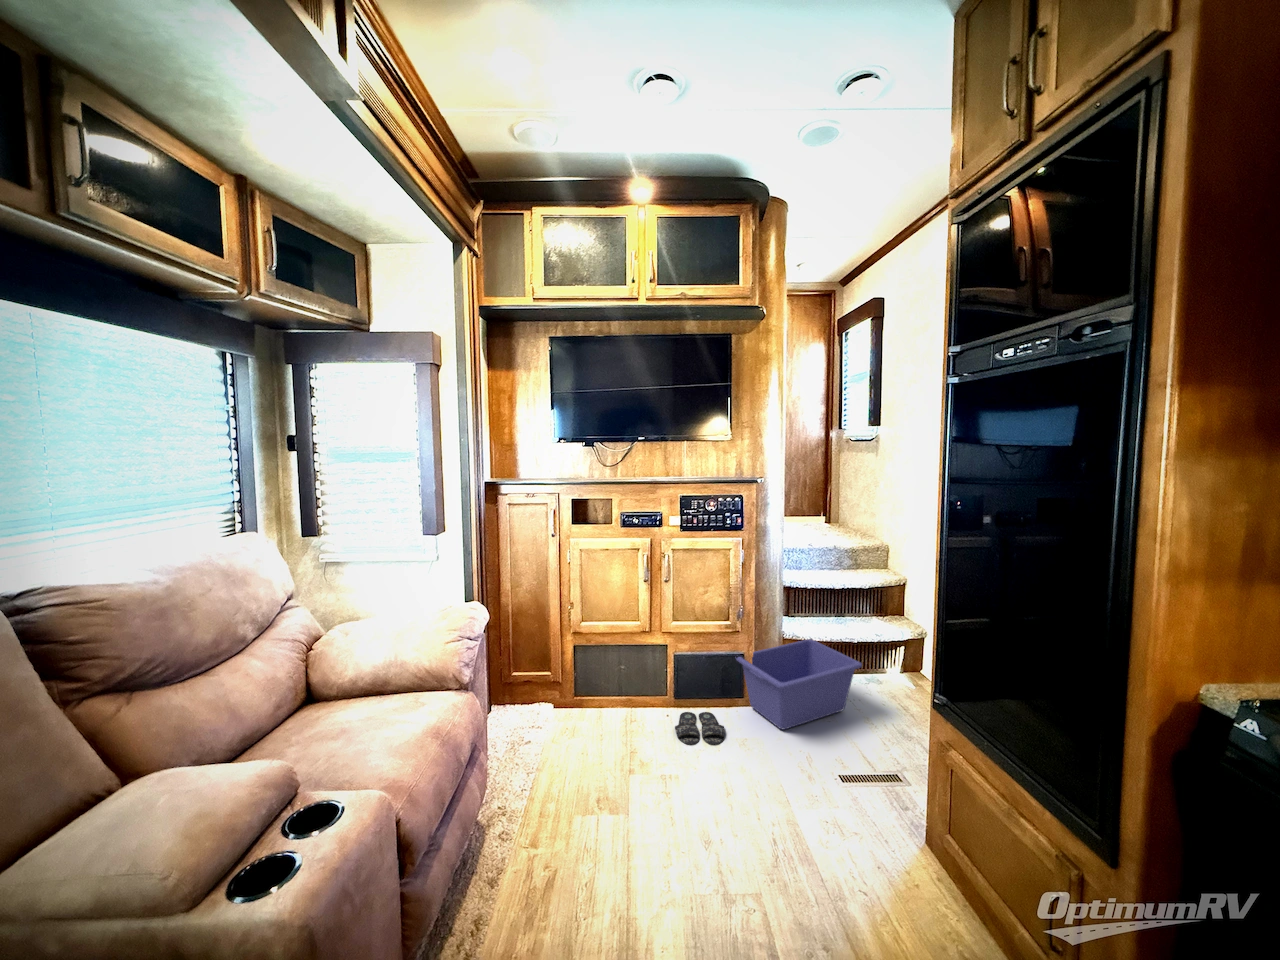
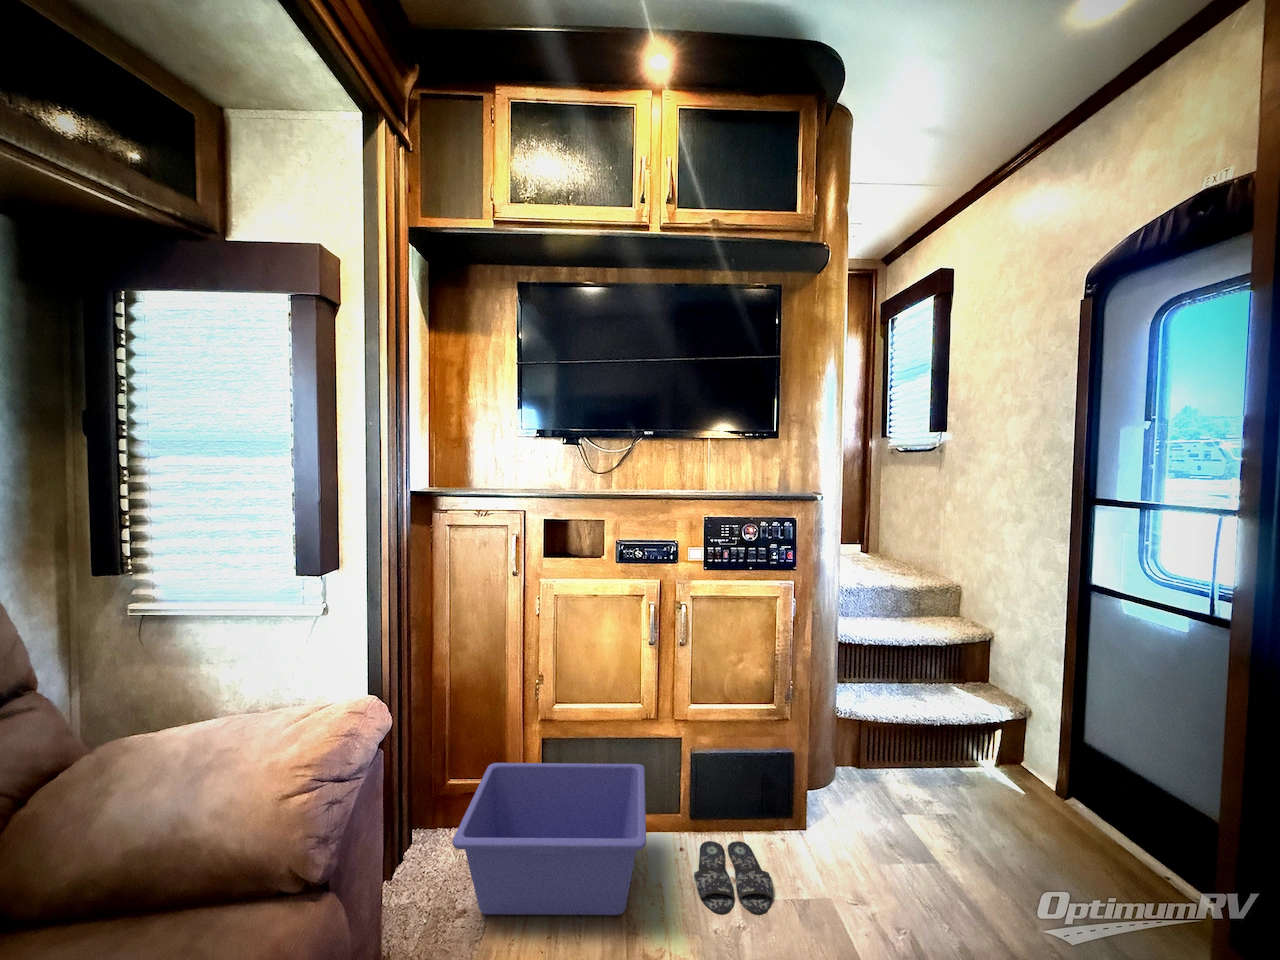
storage bin: present [736,639,862,729] -> present [452,763,646,915]

